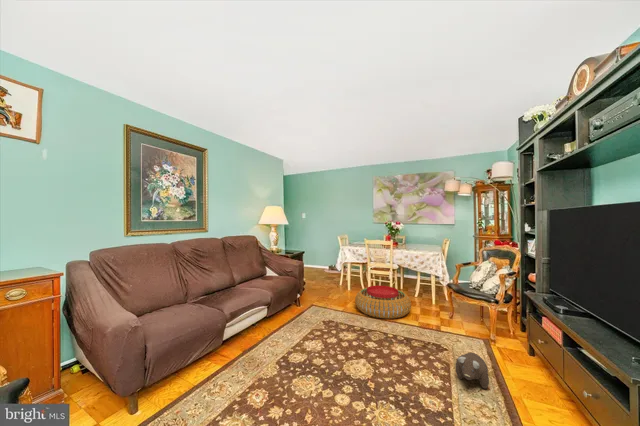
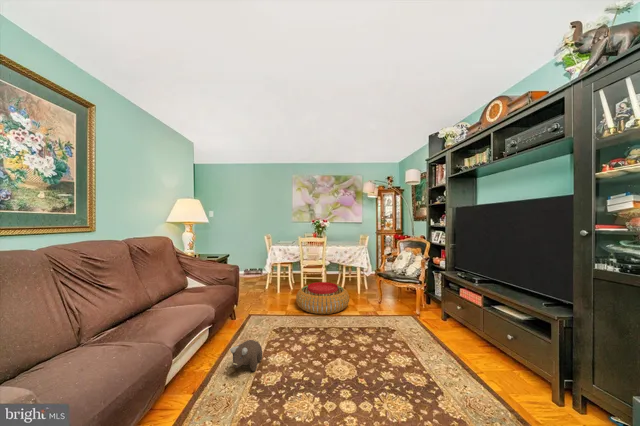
plush toy: present [456,353,489,389] -> present [230,340,262,371]

